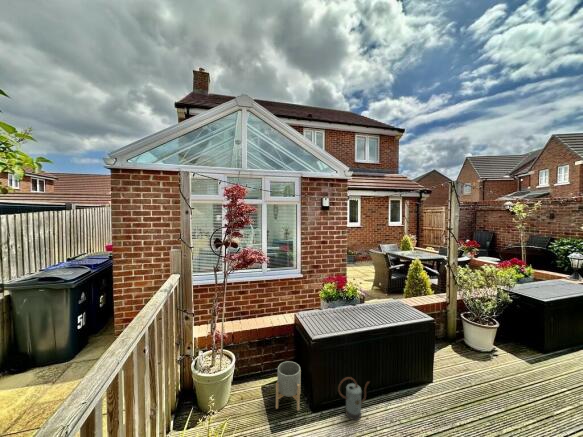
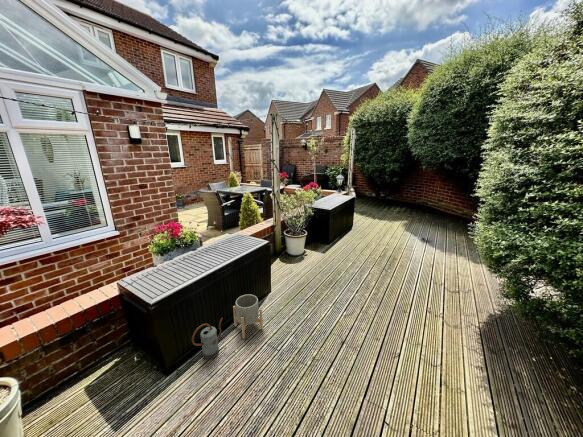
planter: present [276,361,301,411] -> present [233,294,263,339]

